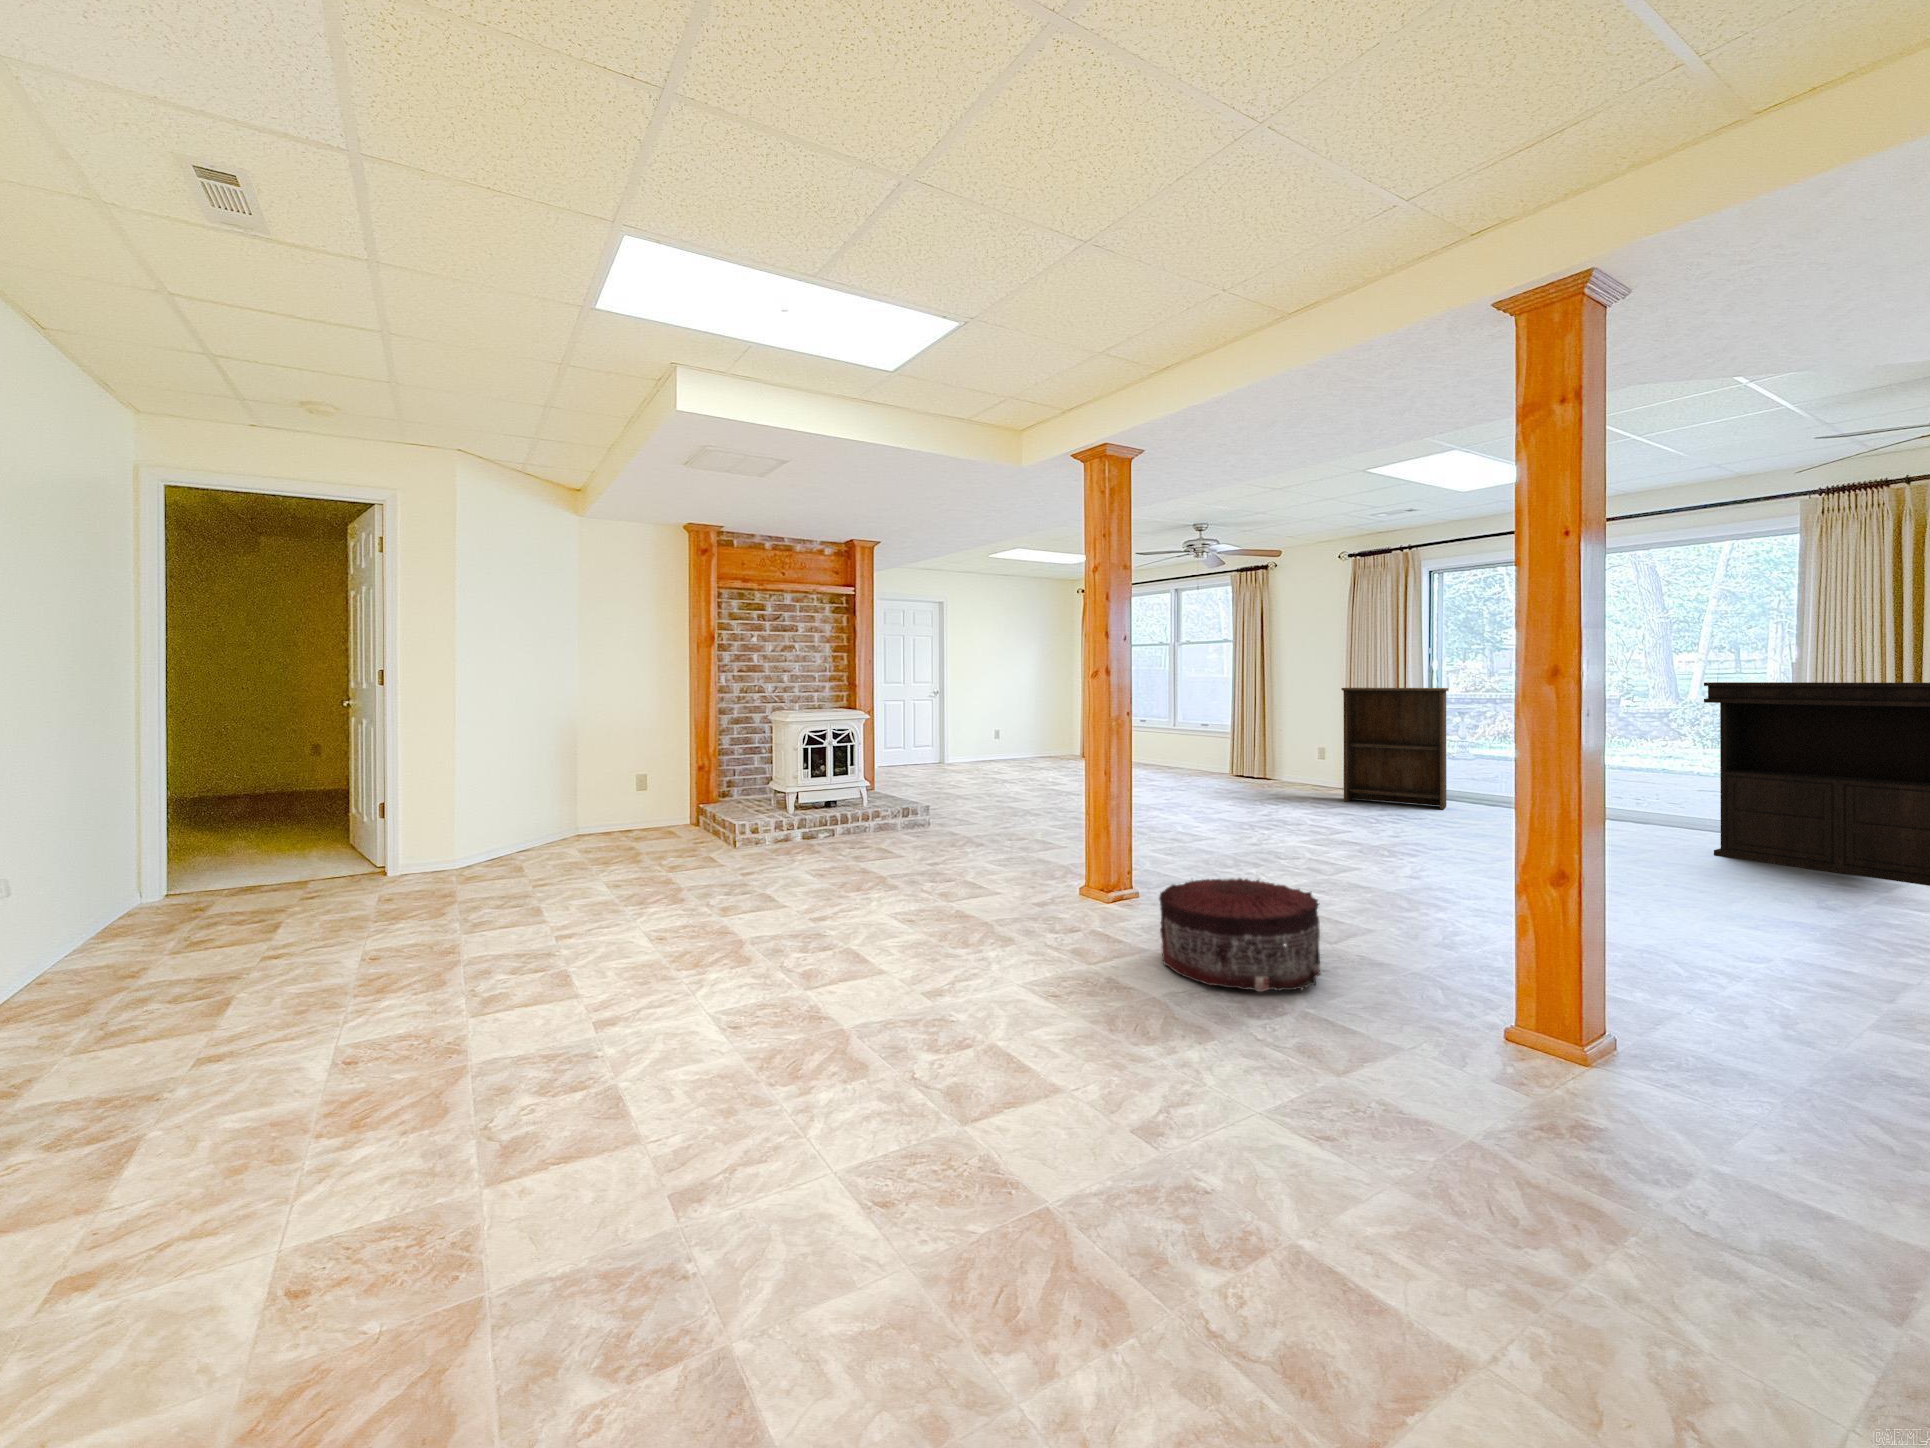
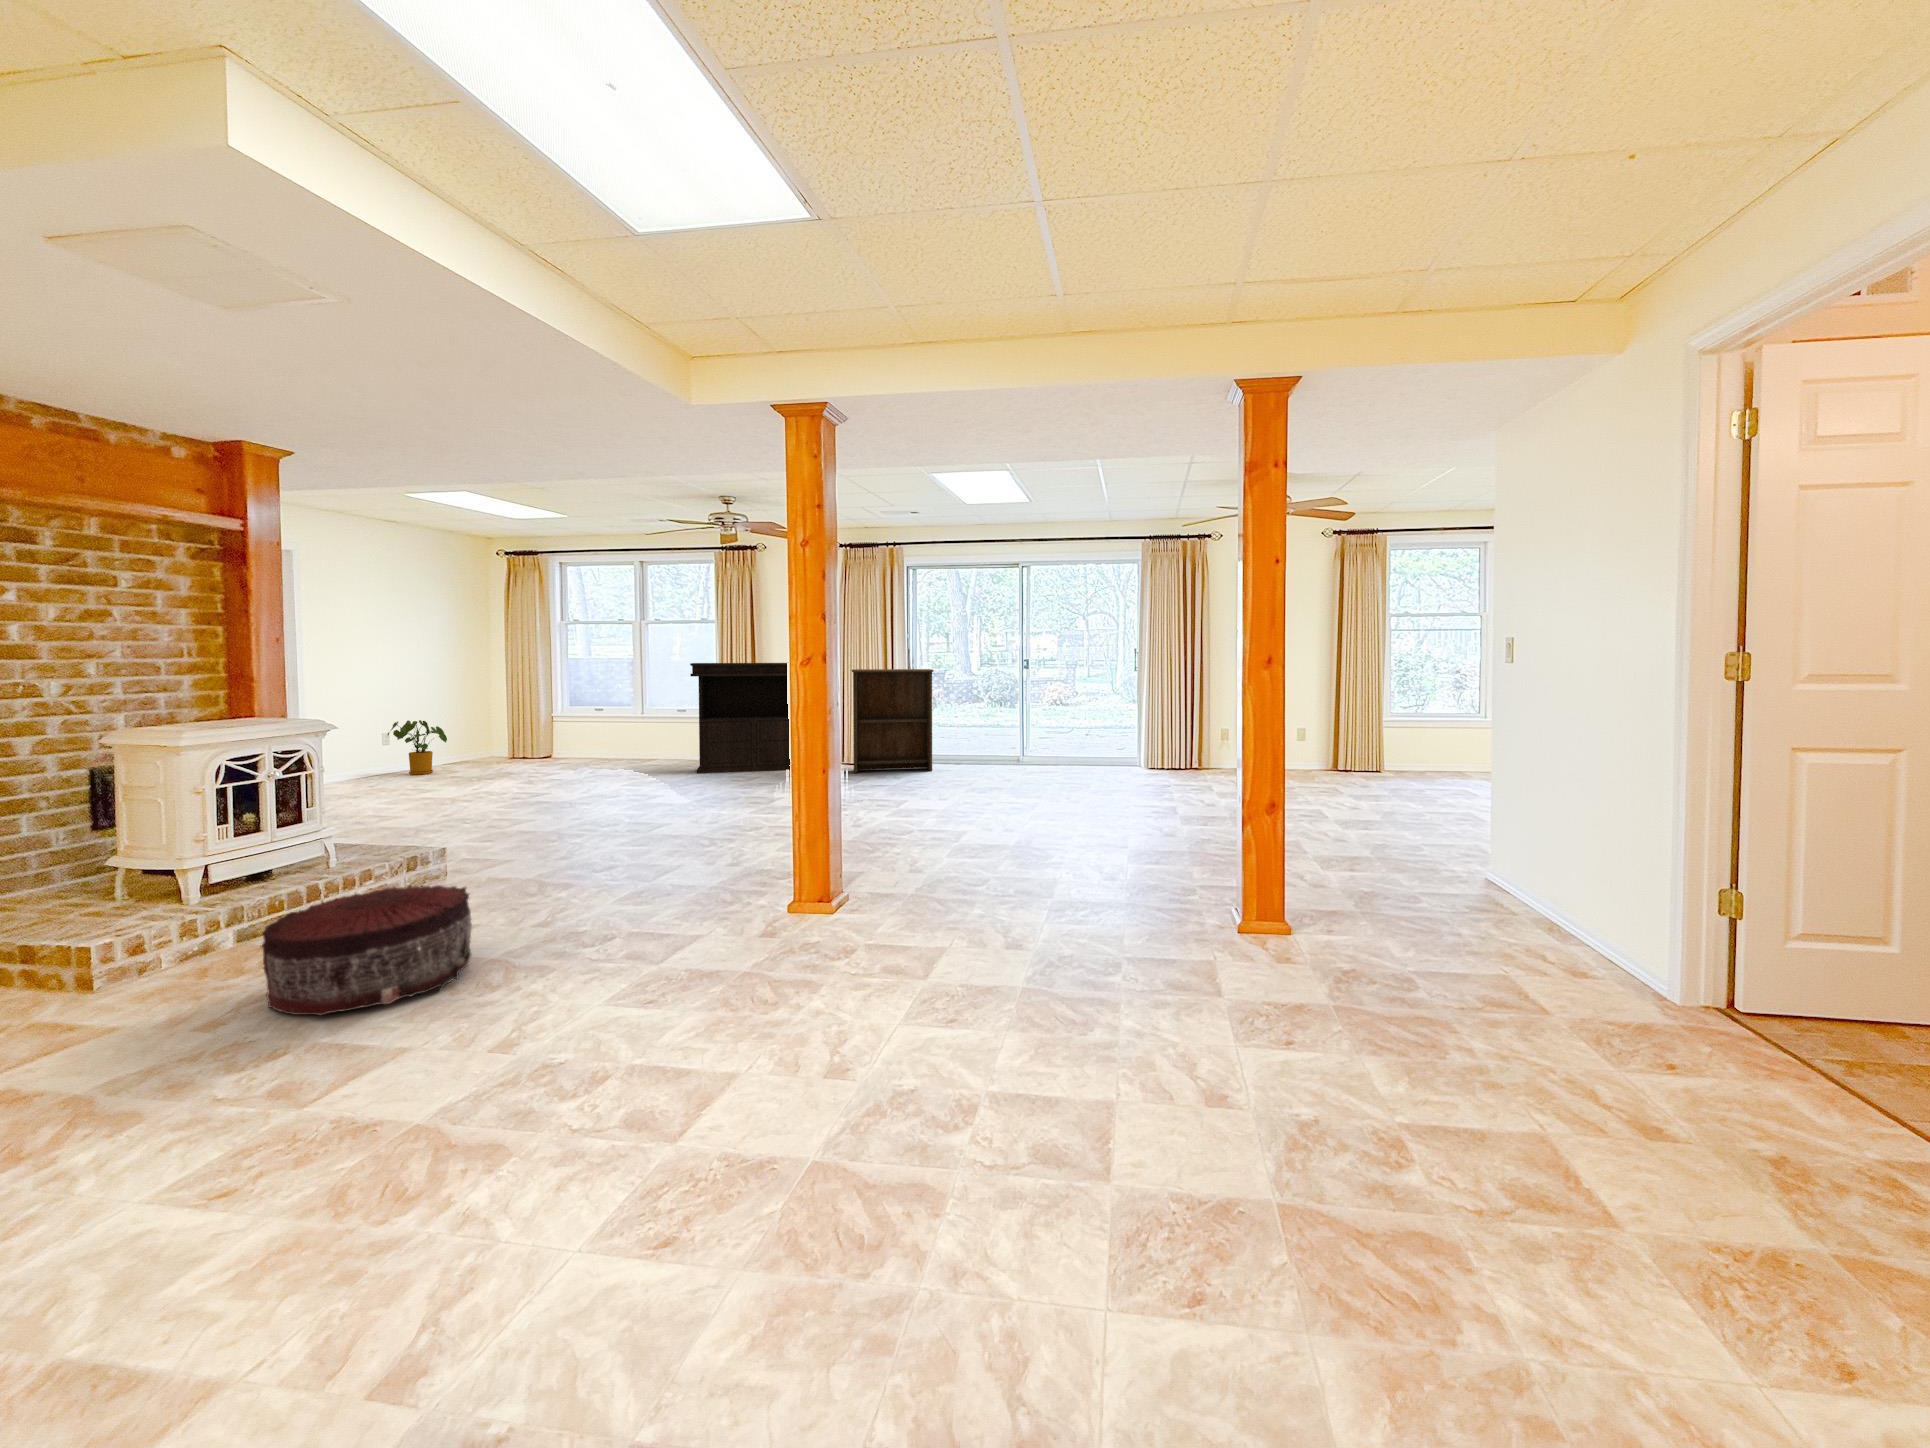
console table: present [1704,682,1930,886] -> present [690,663,790,773]
house plant: none [993,724,1026,765] -> present [388,720,447,775]
pouf: present [1159,878,1320,992] -> present [262,885,472,1015]

